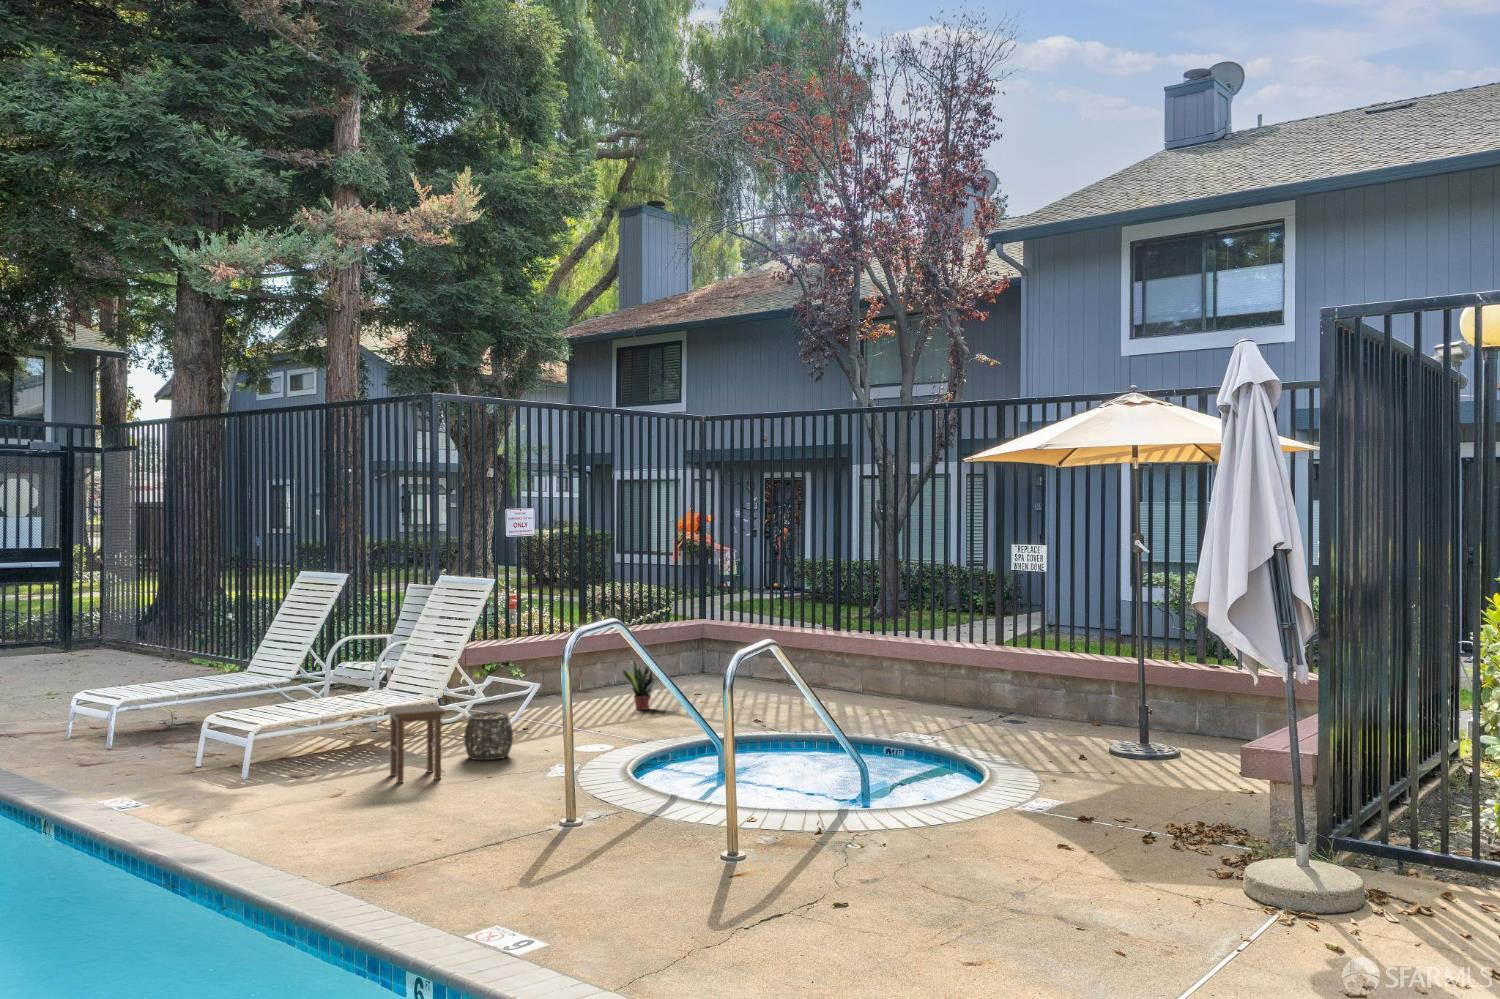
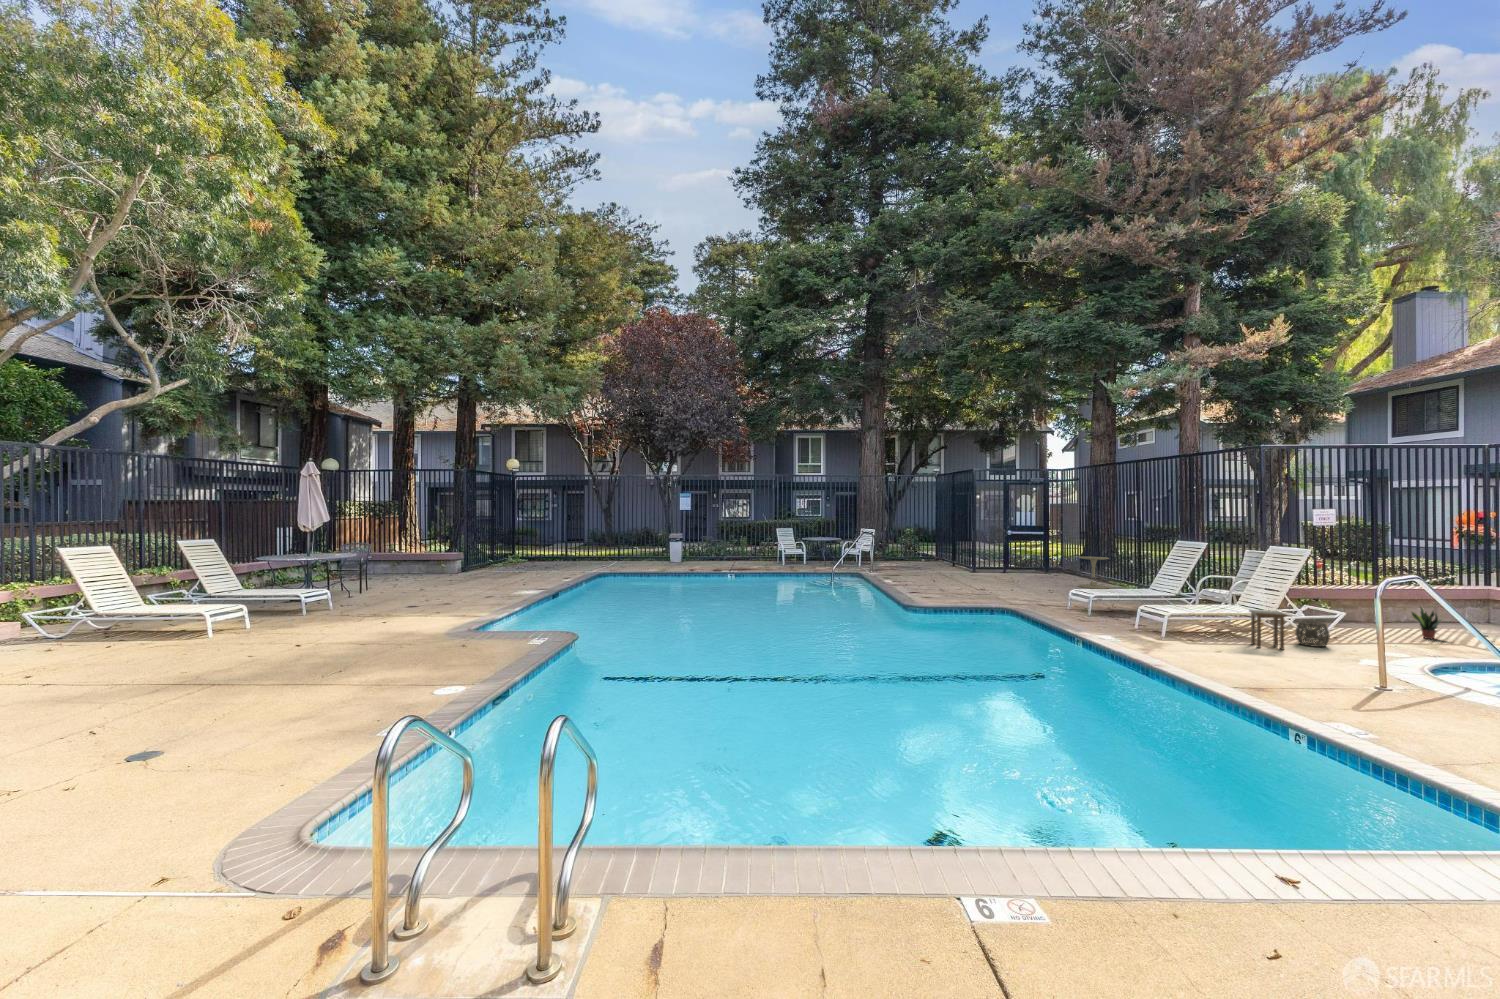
pedestal table: none [126,607,190,675] -> present [1079,556,1109,589]

